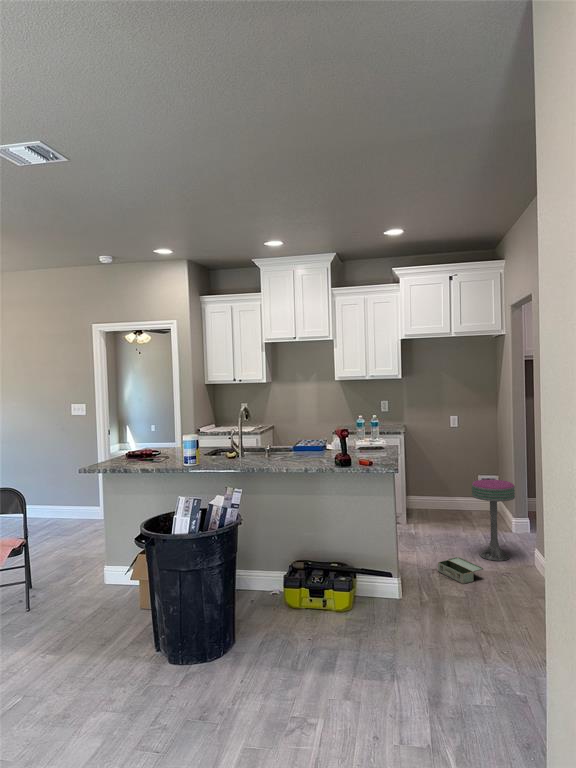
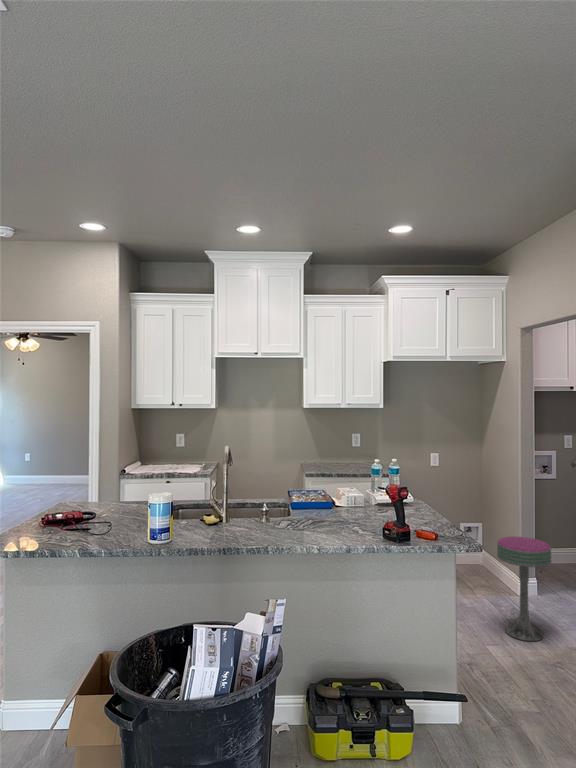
toolbox: present [438,557,483,584] -> none [477,643,539,686]

